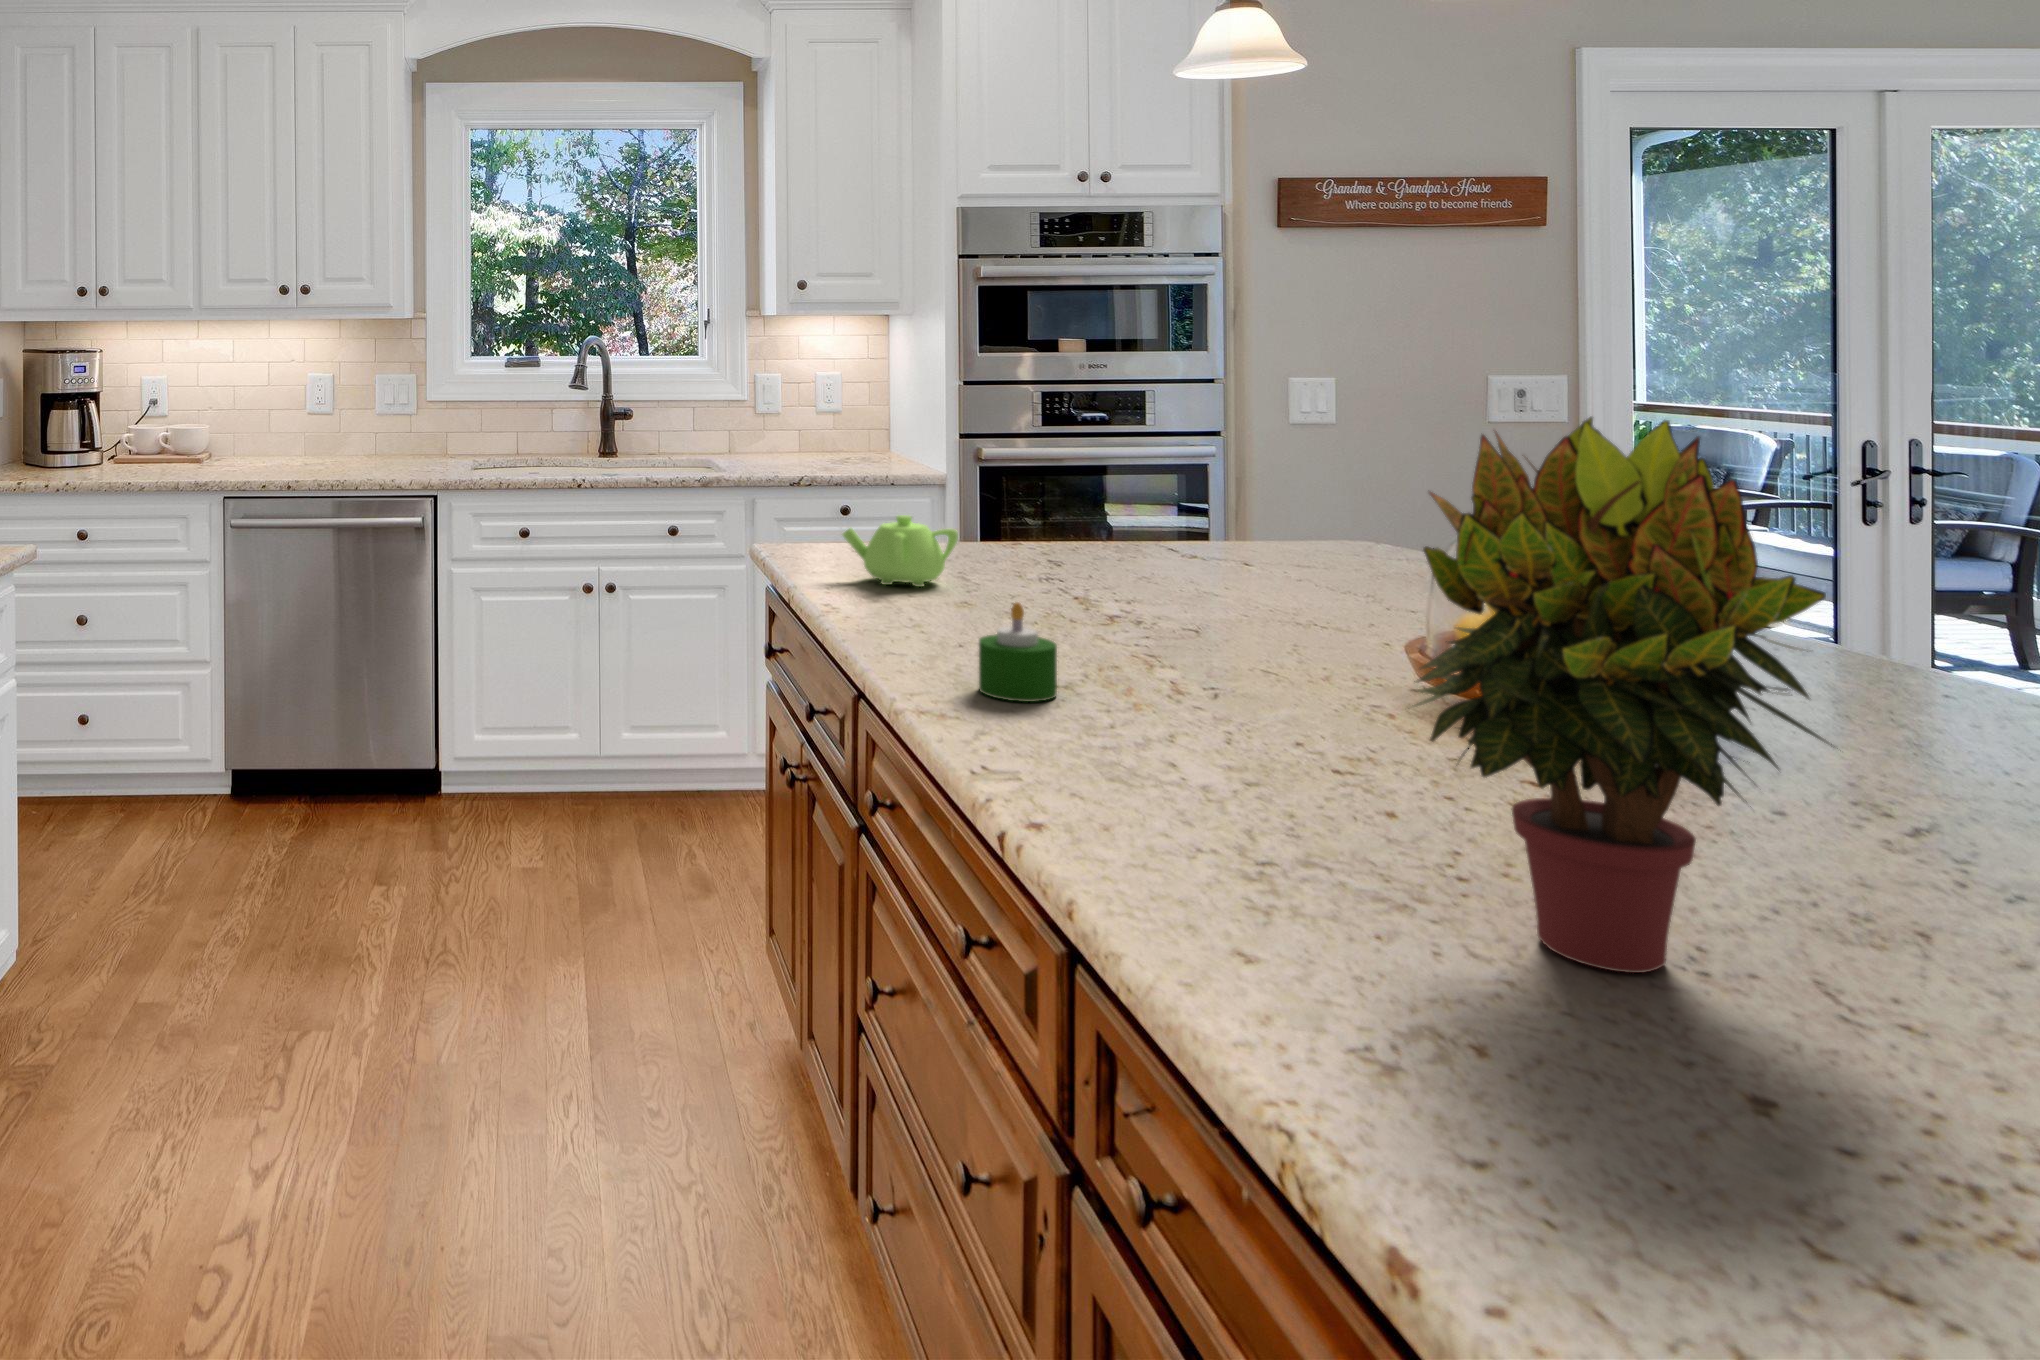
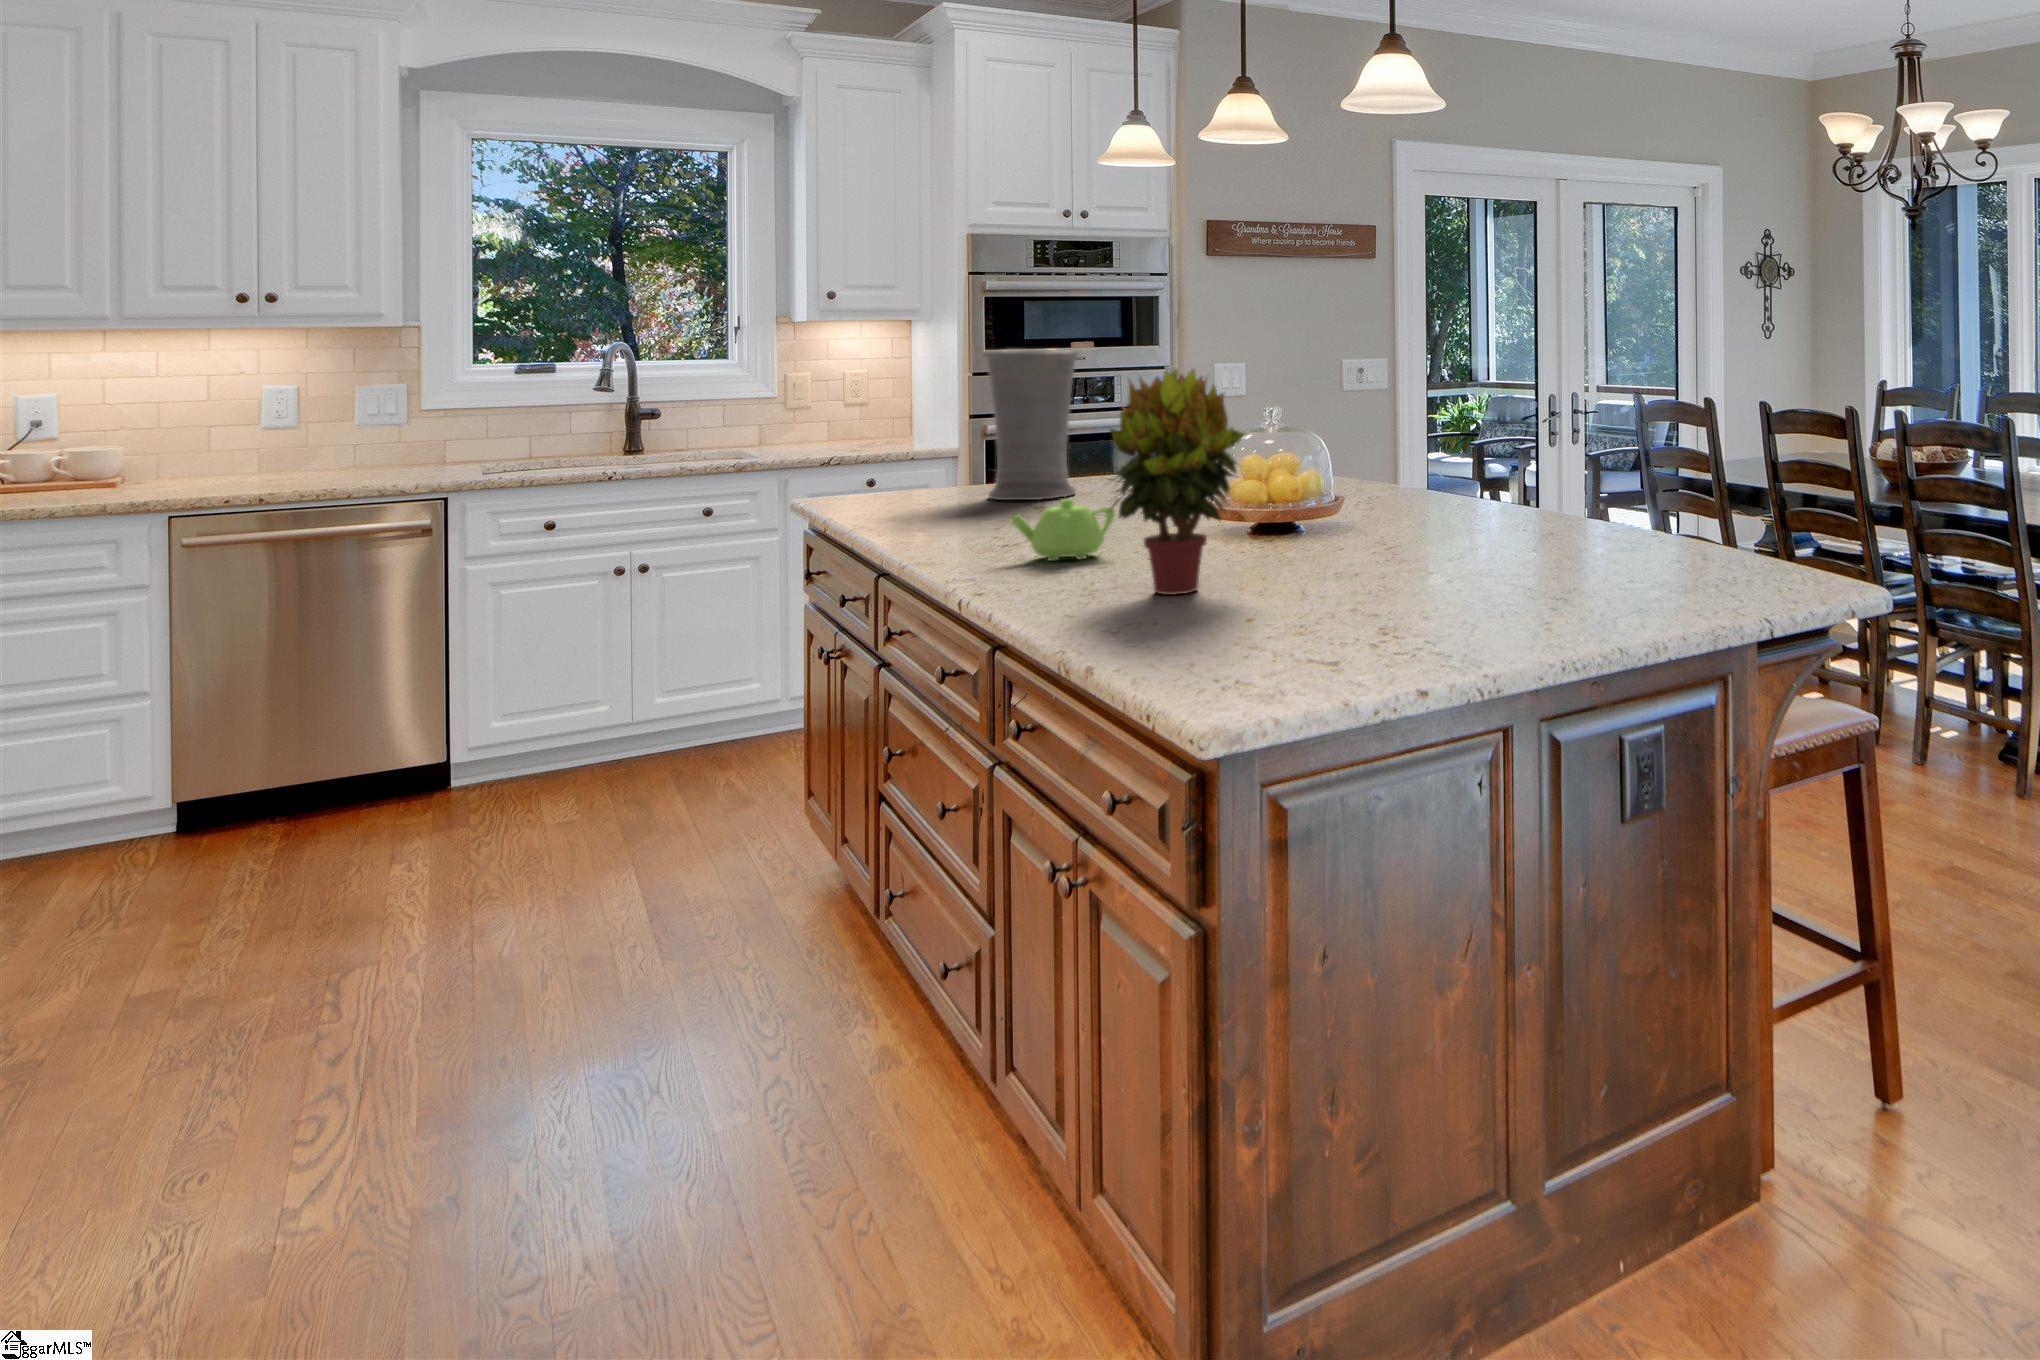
vase: none [1014,356,1161,585] -> present [982,350,1079,500]
teapot: present [843,515,958,587] -> present [1011,499,1115,561]
candle: present [979,602,1057,702] -> none [934,495,982,552]

